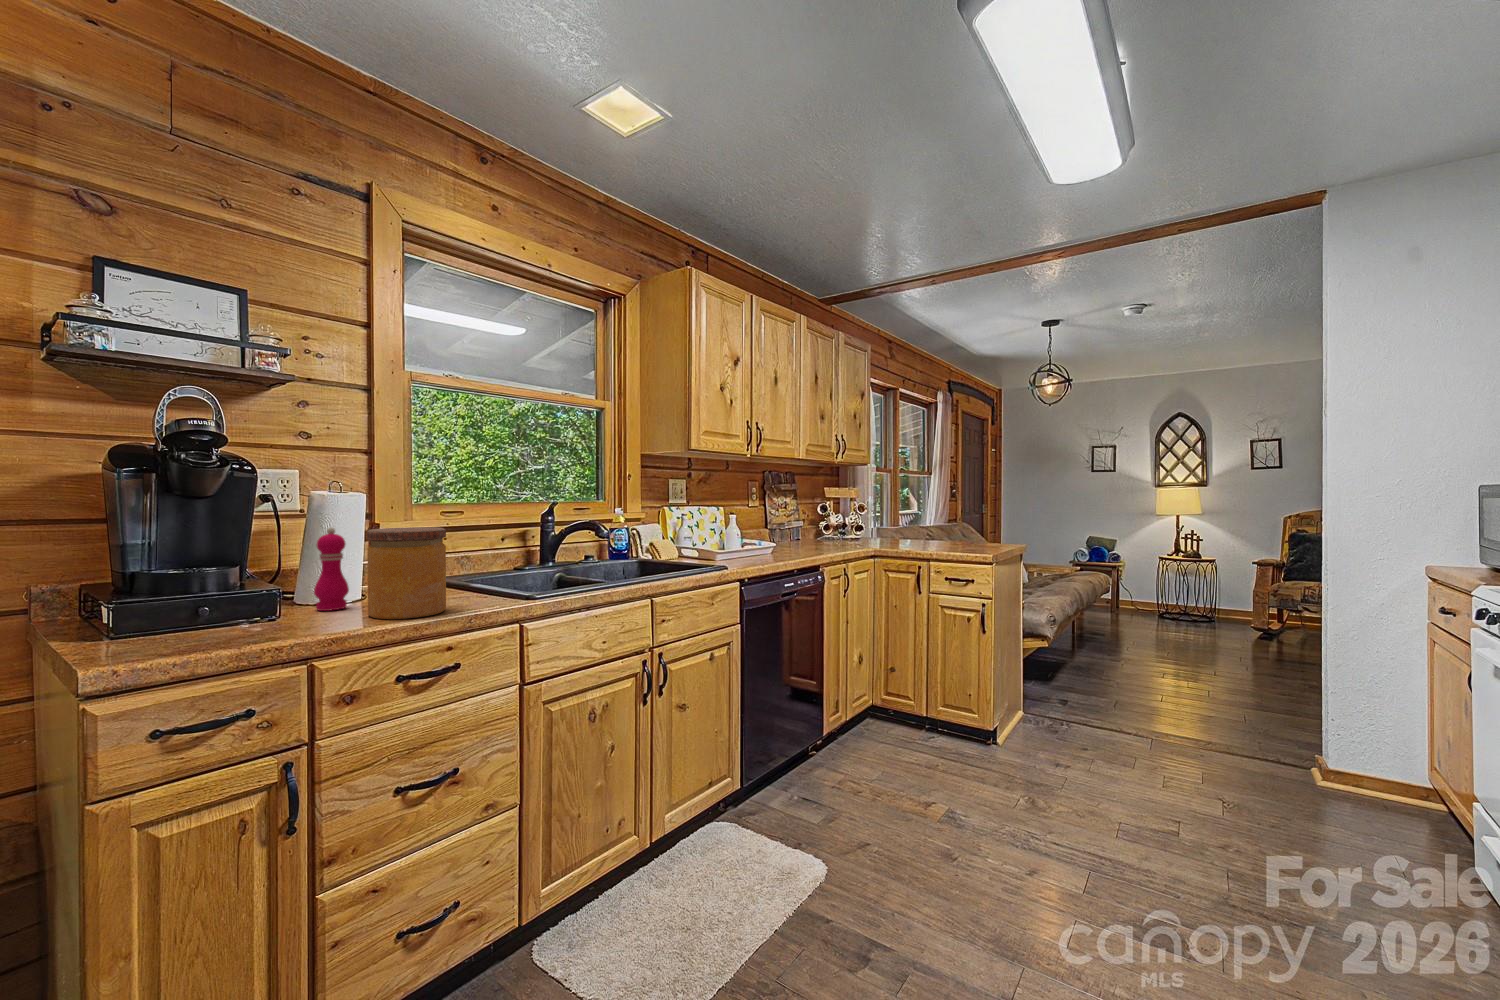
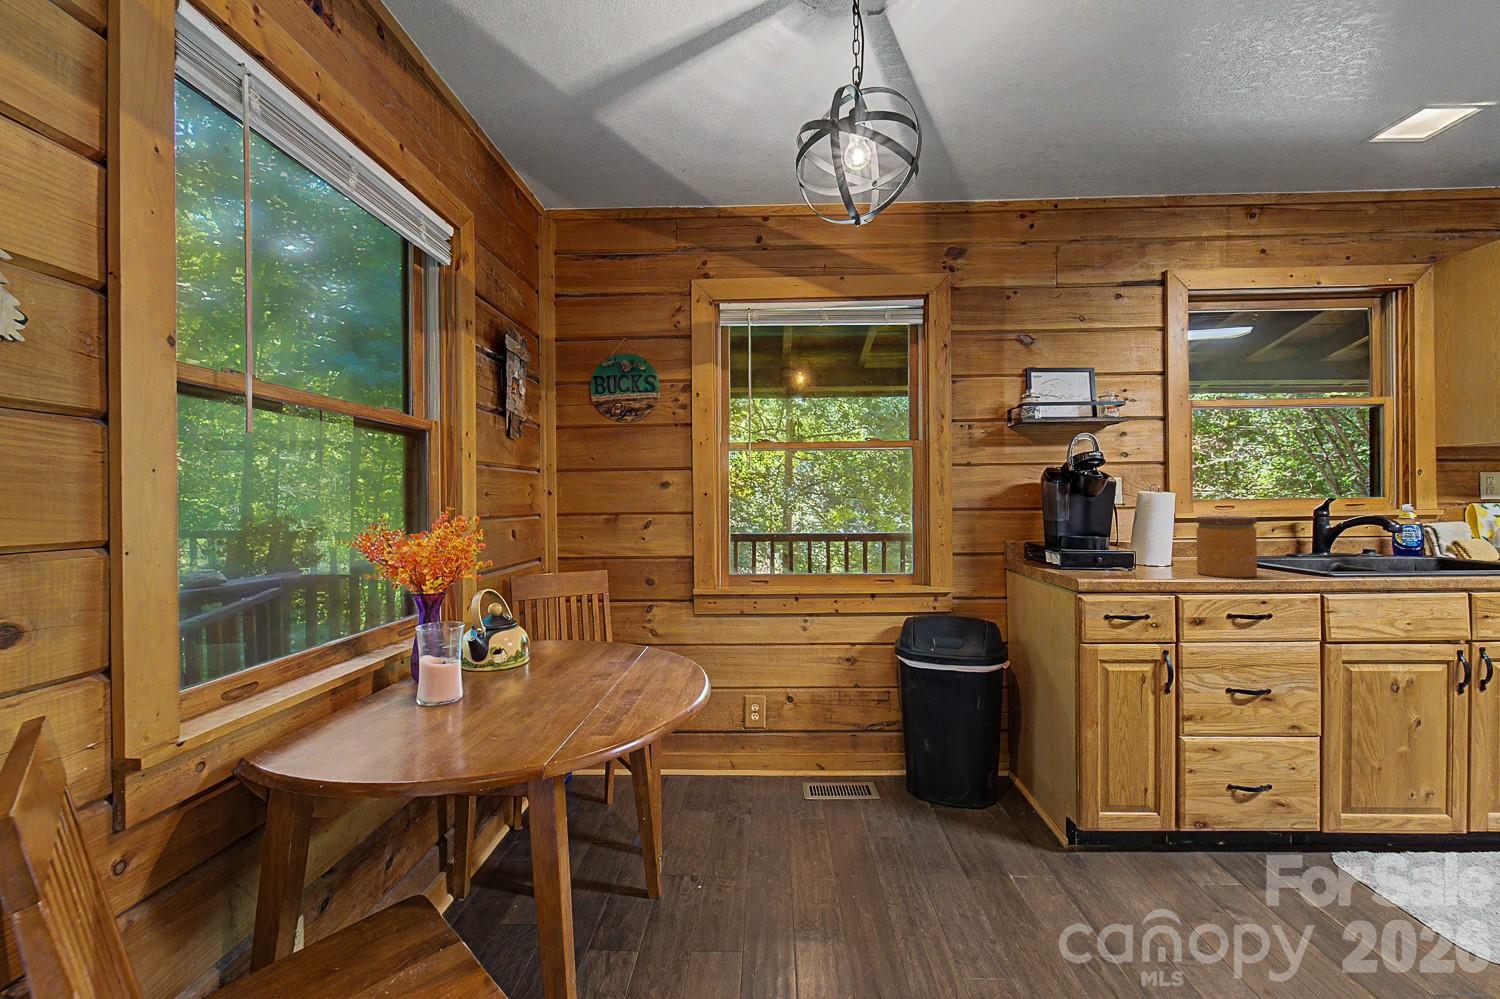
pepper mill: present [314,528,349,611] -> none [1152,515,1175,569]

